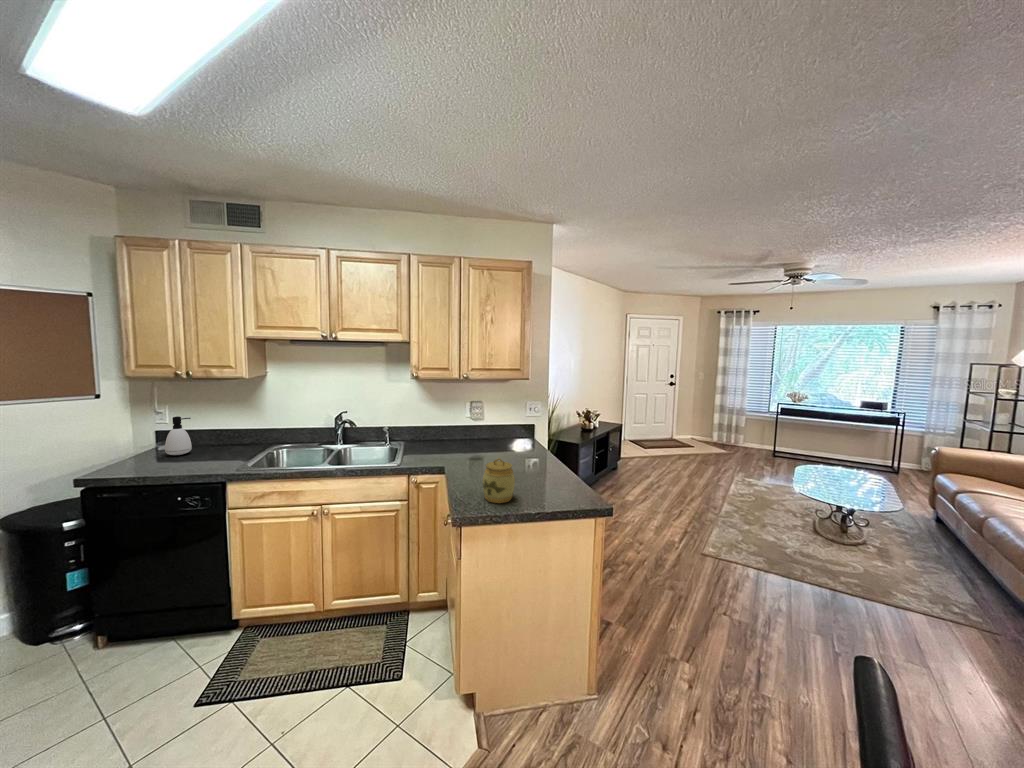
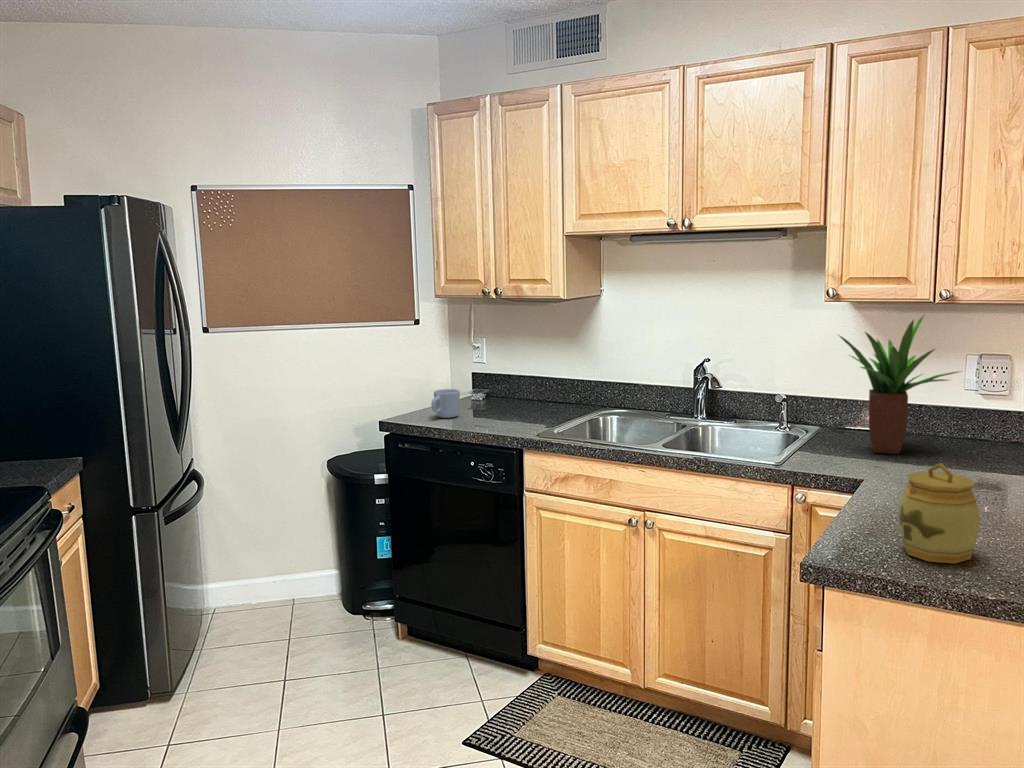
potted plant: none [418,385,473,452] -> present [840,315,961,454]
soap dispenser: present [165,416,192,455] -> none [473,354,502,408]
mug: none [131,445,158,468] -> present [431,389,460,418]

